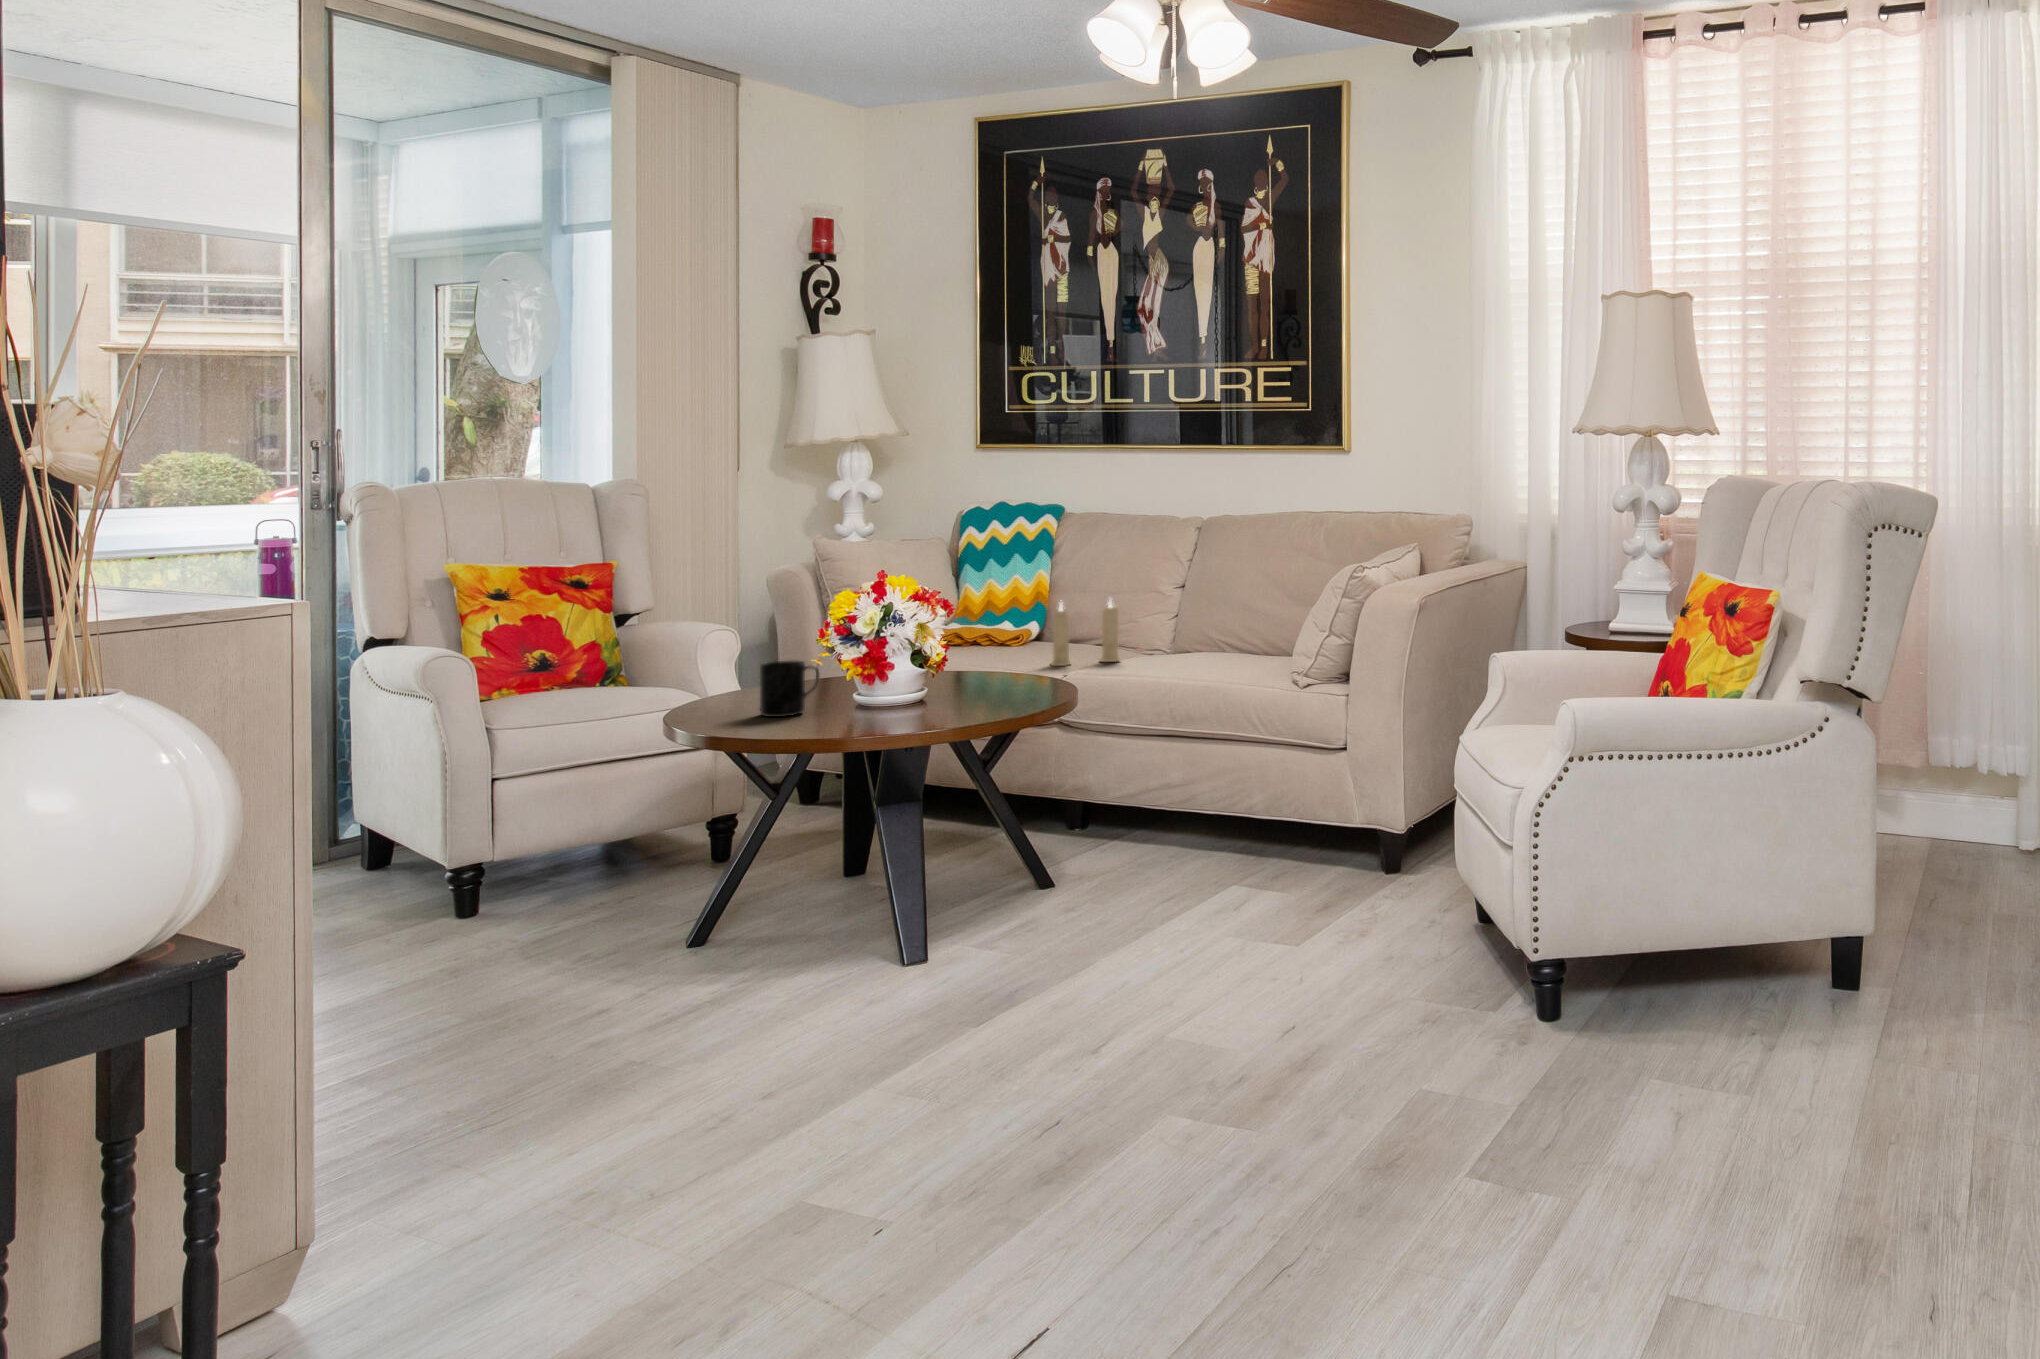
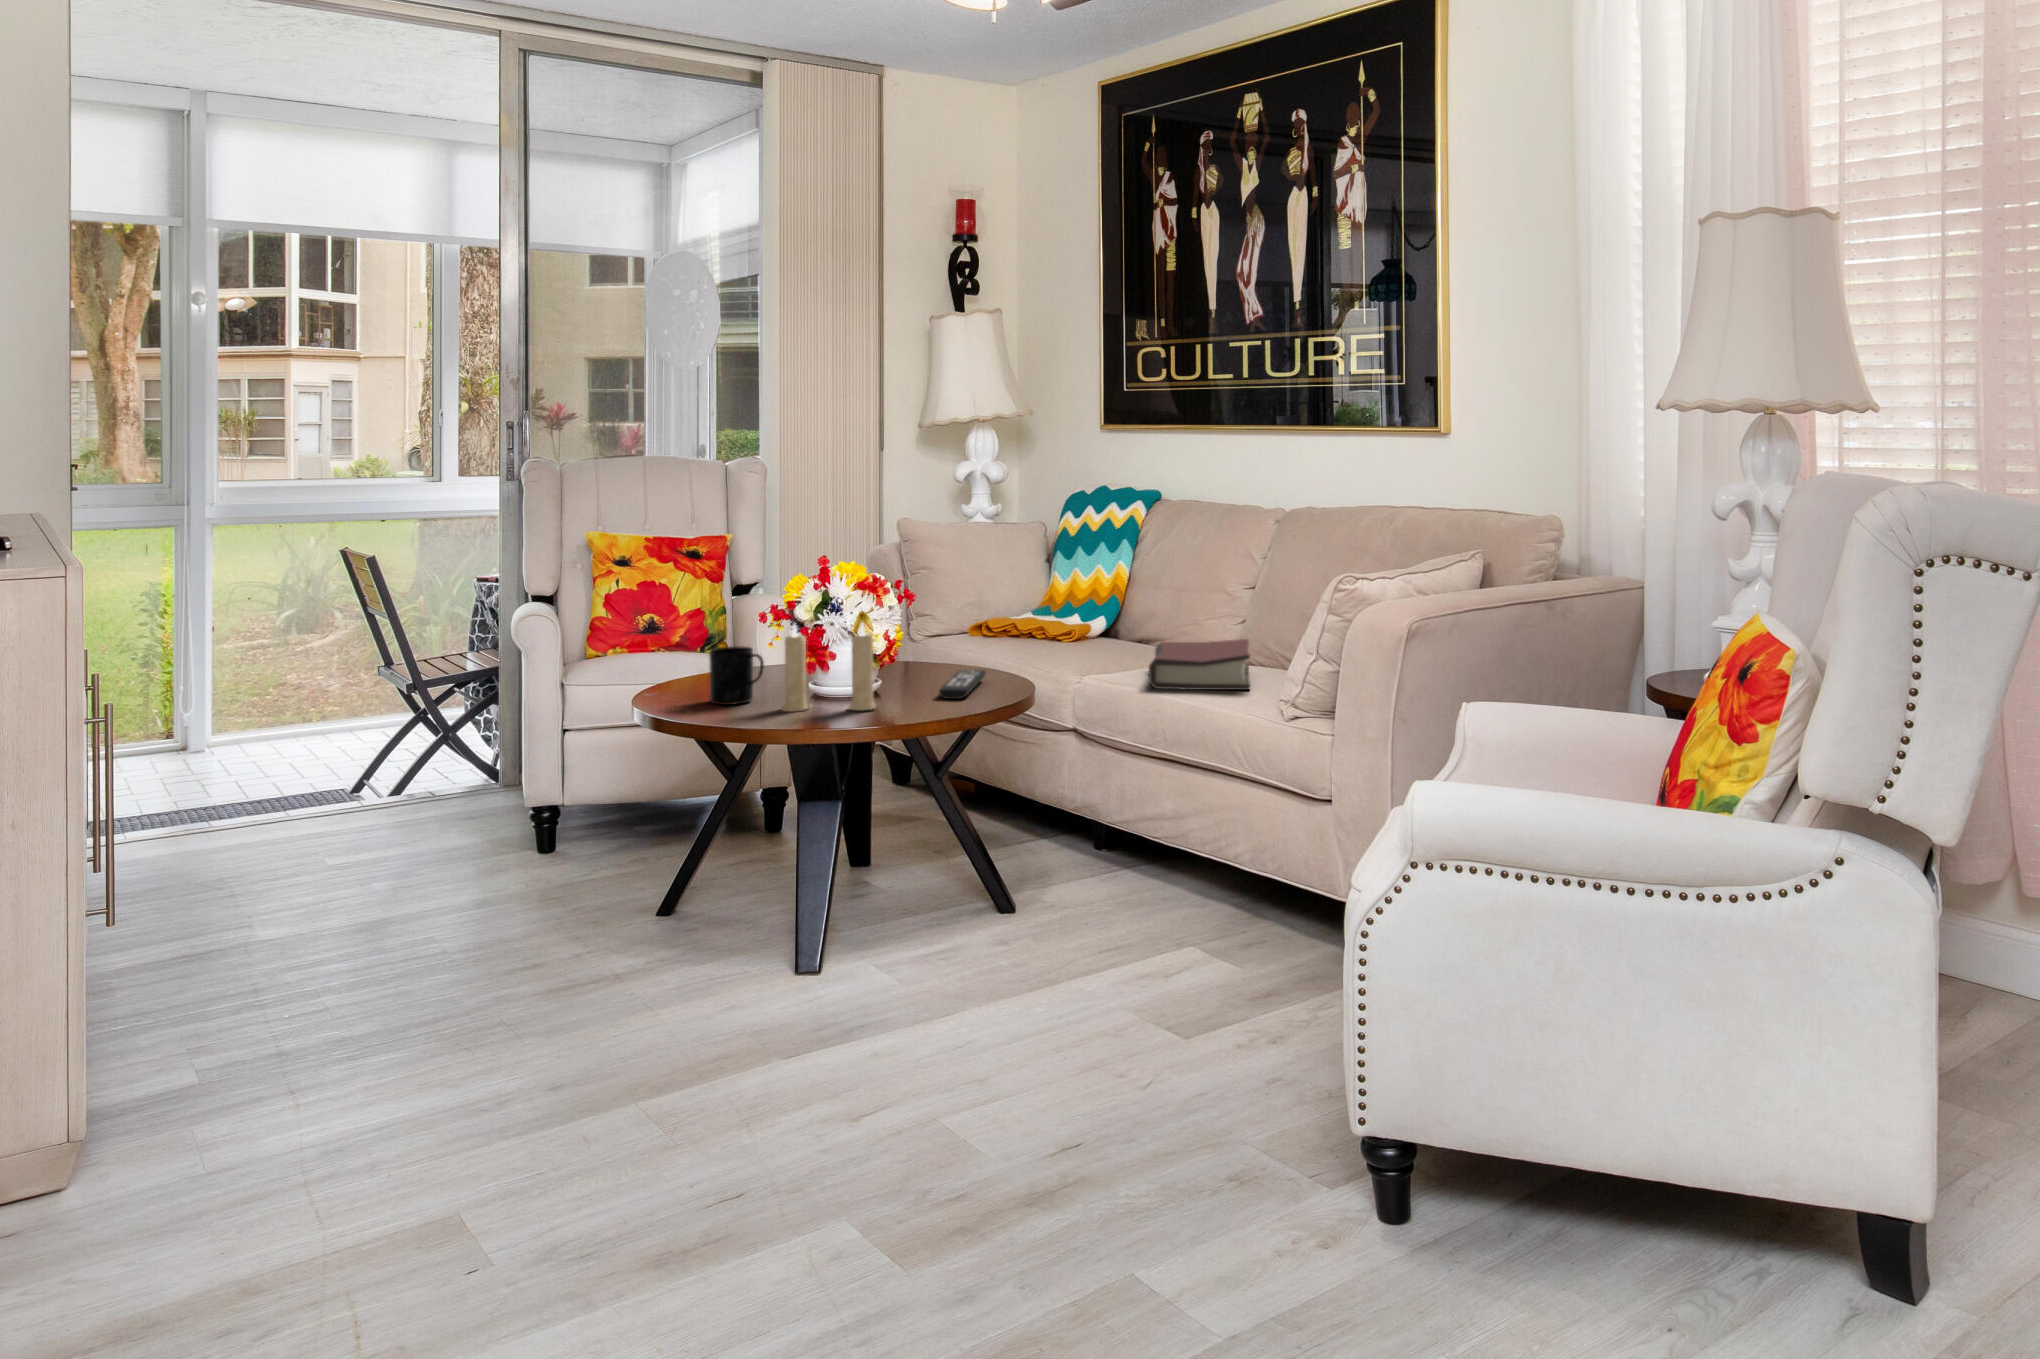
candle: present [1051,600,1120,666] -> present [782,623,876,712]
hardback book: none [1128,634,1238,679] -> present [1149,639,1250,690]
remote control: none [969,674,1009,697] -> present [939,670,986,699]

